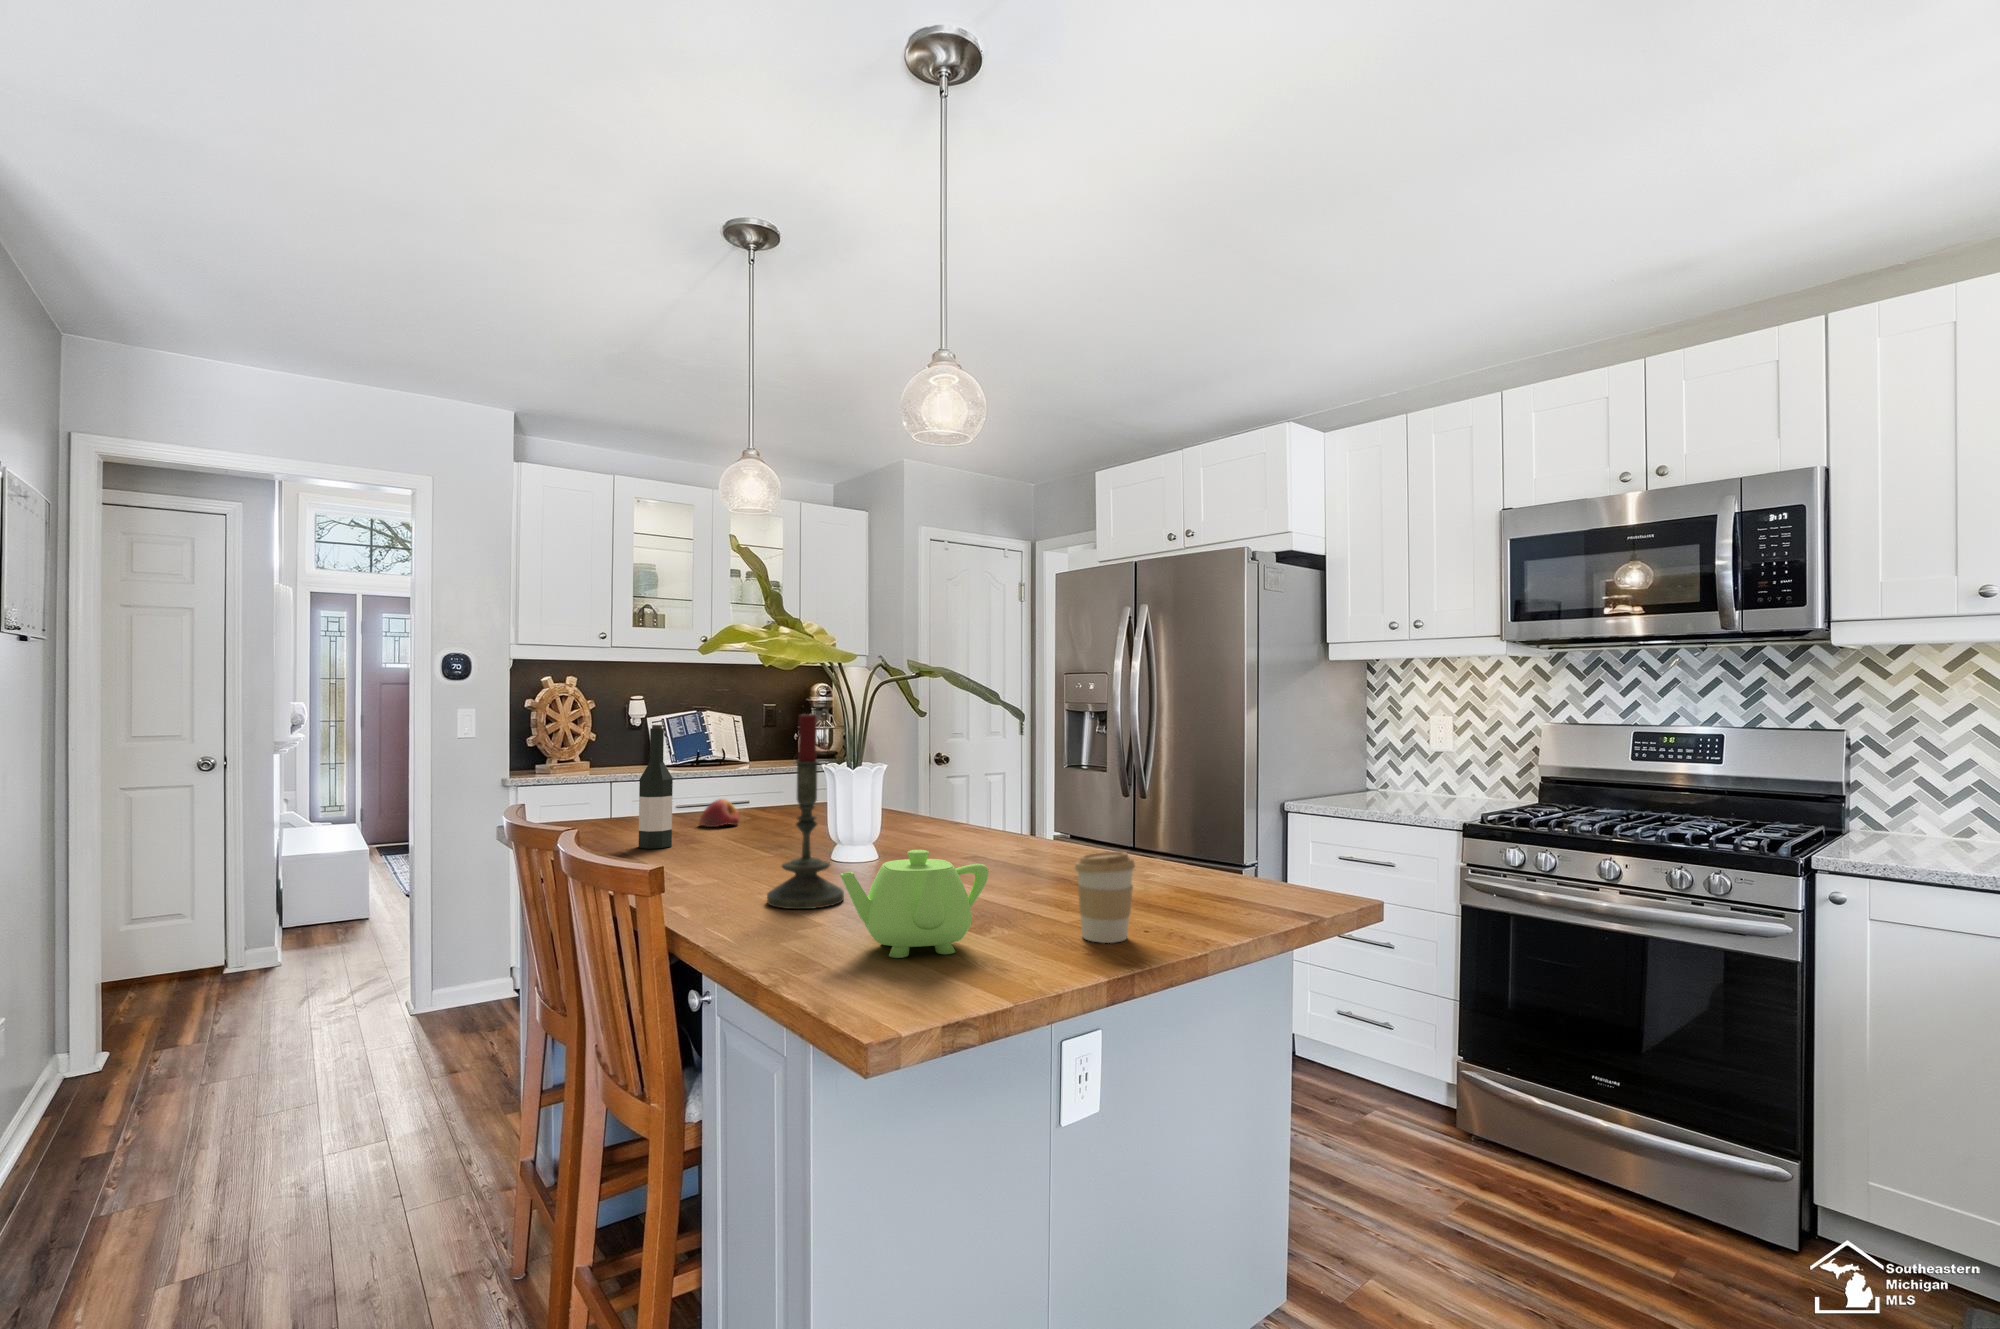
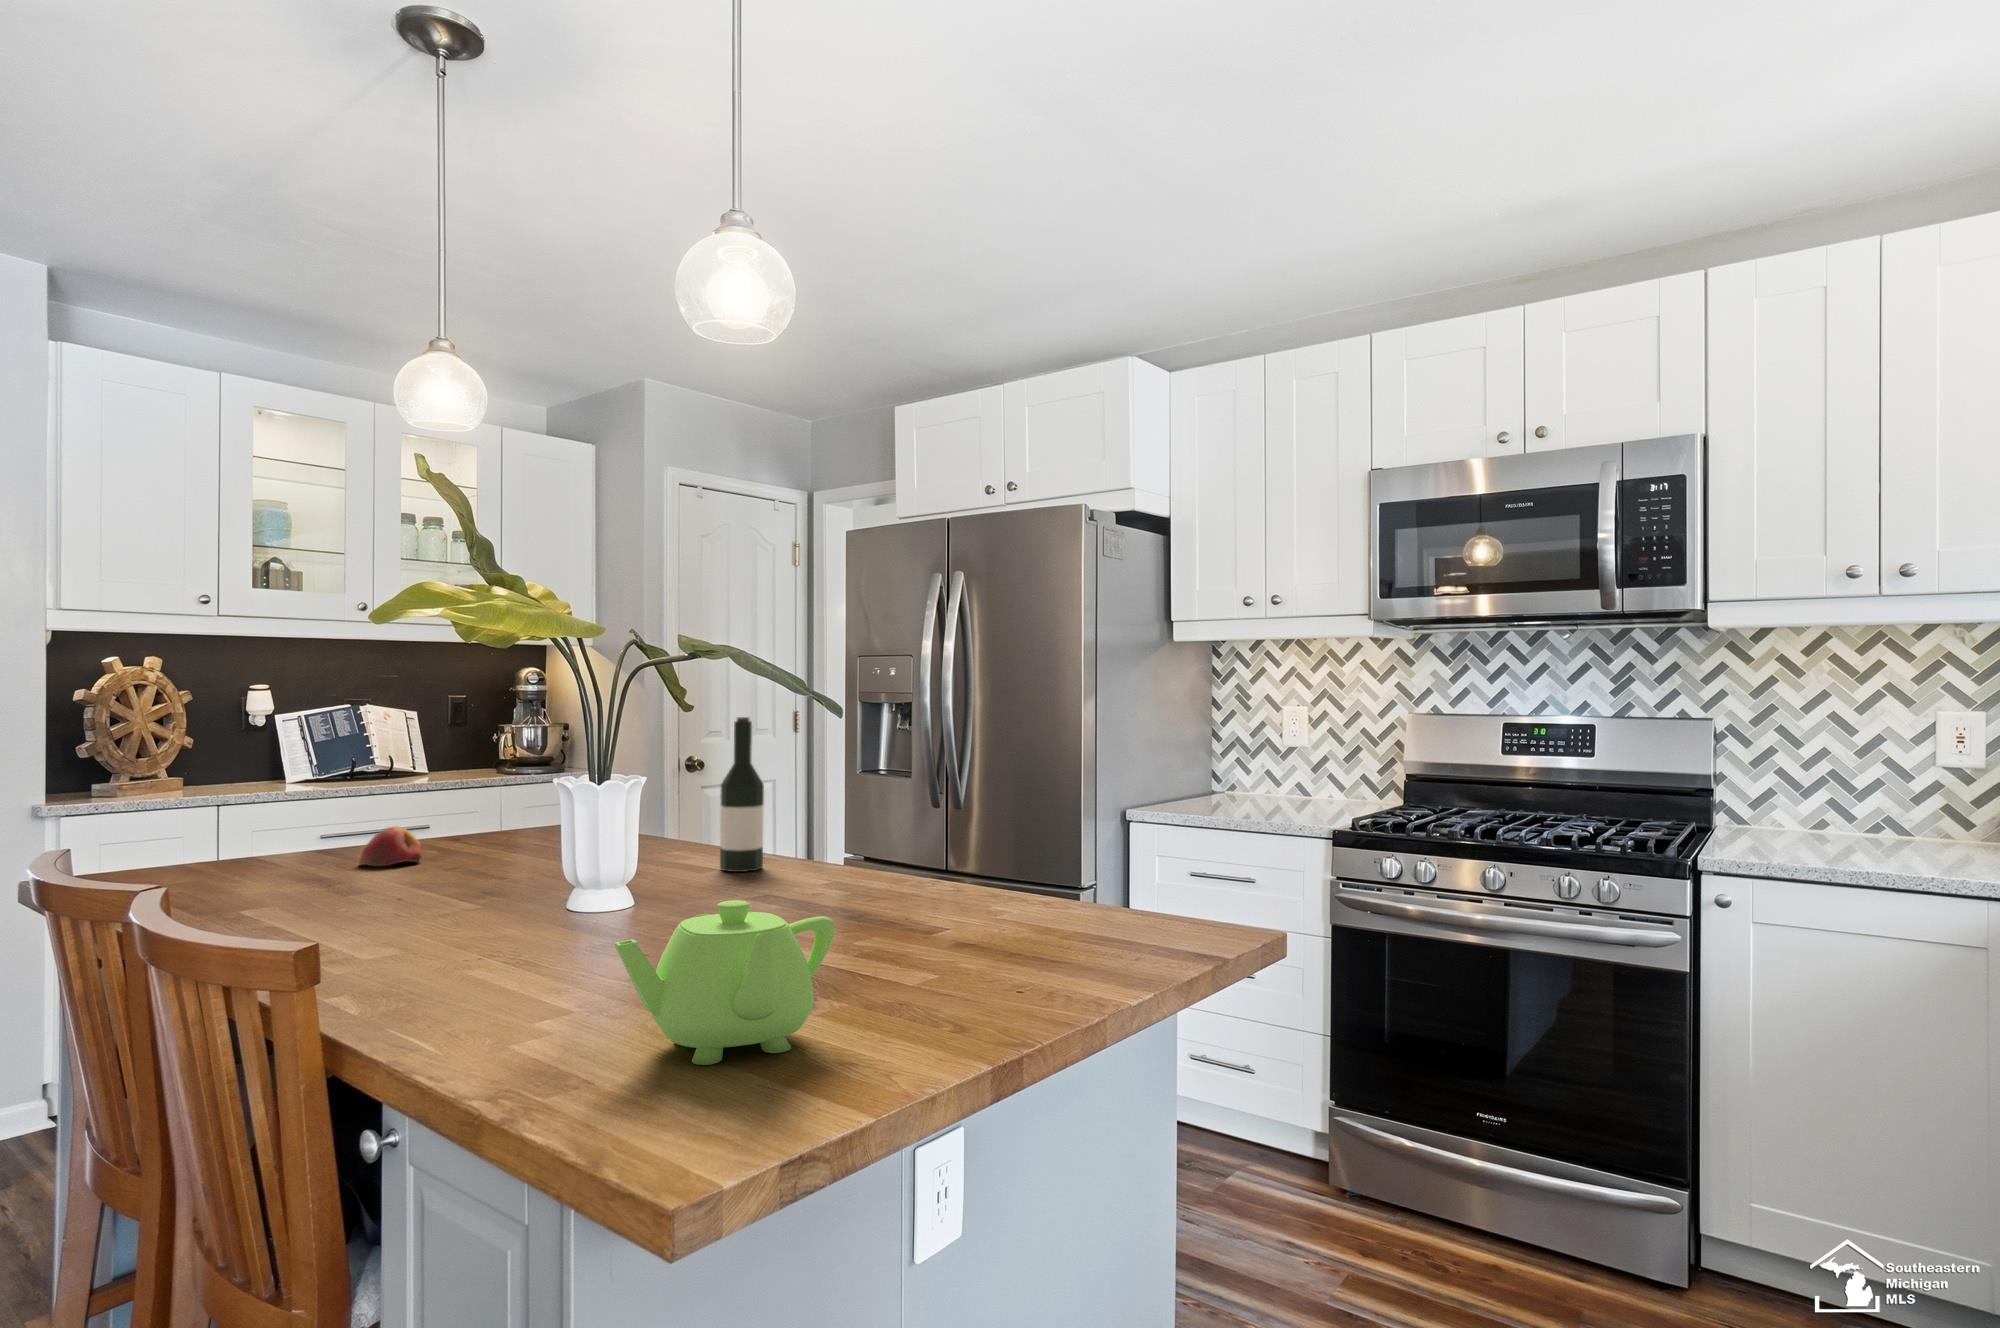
candle: present [767,713,844,909] -> none [482,695,601,991]
wine bottle: present [639,725,673,849] -> present [720,717,764,872]
coffee cup: present [1075,852,1135,943] -> none [952,889,1035,1017]

